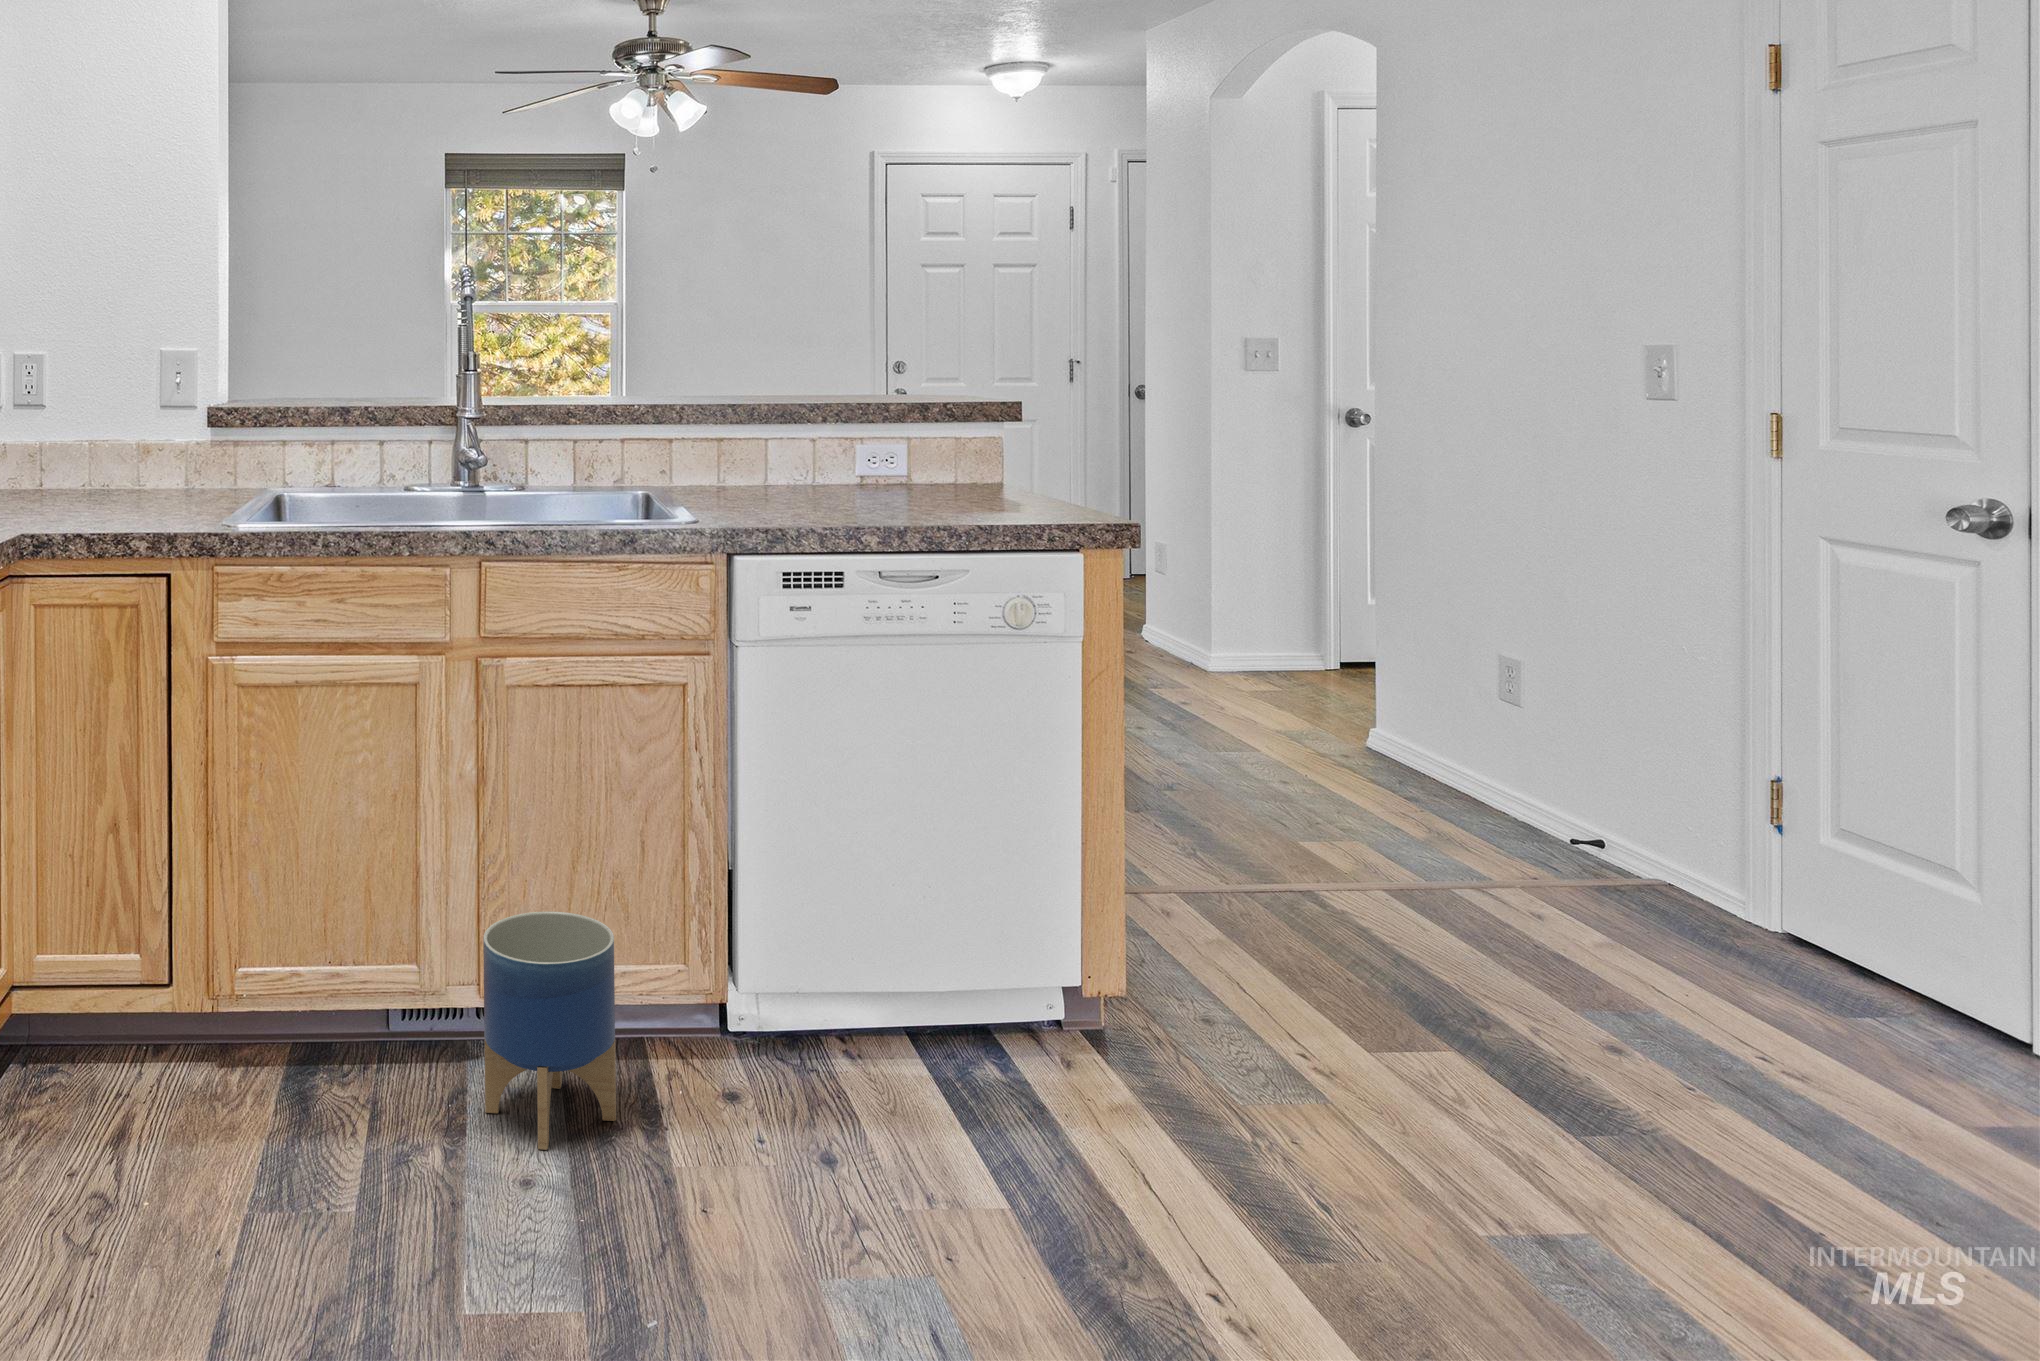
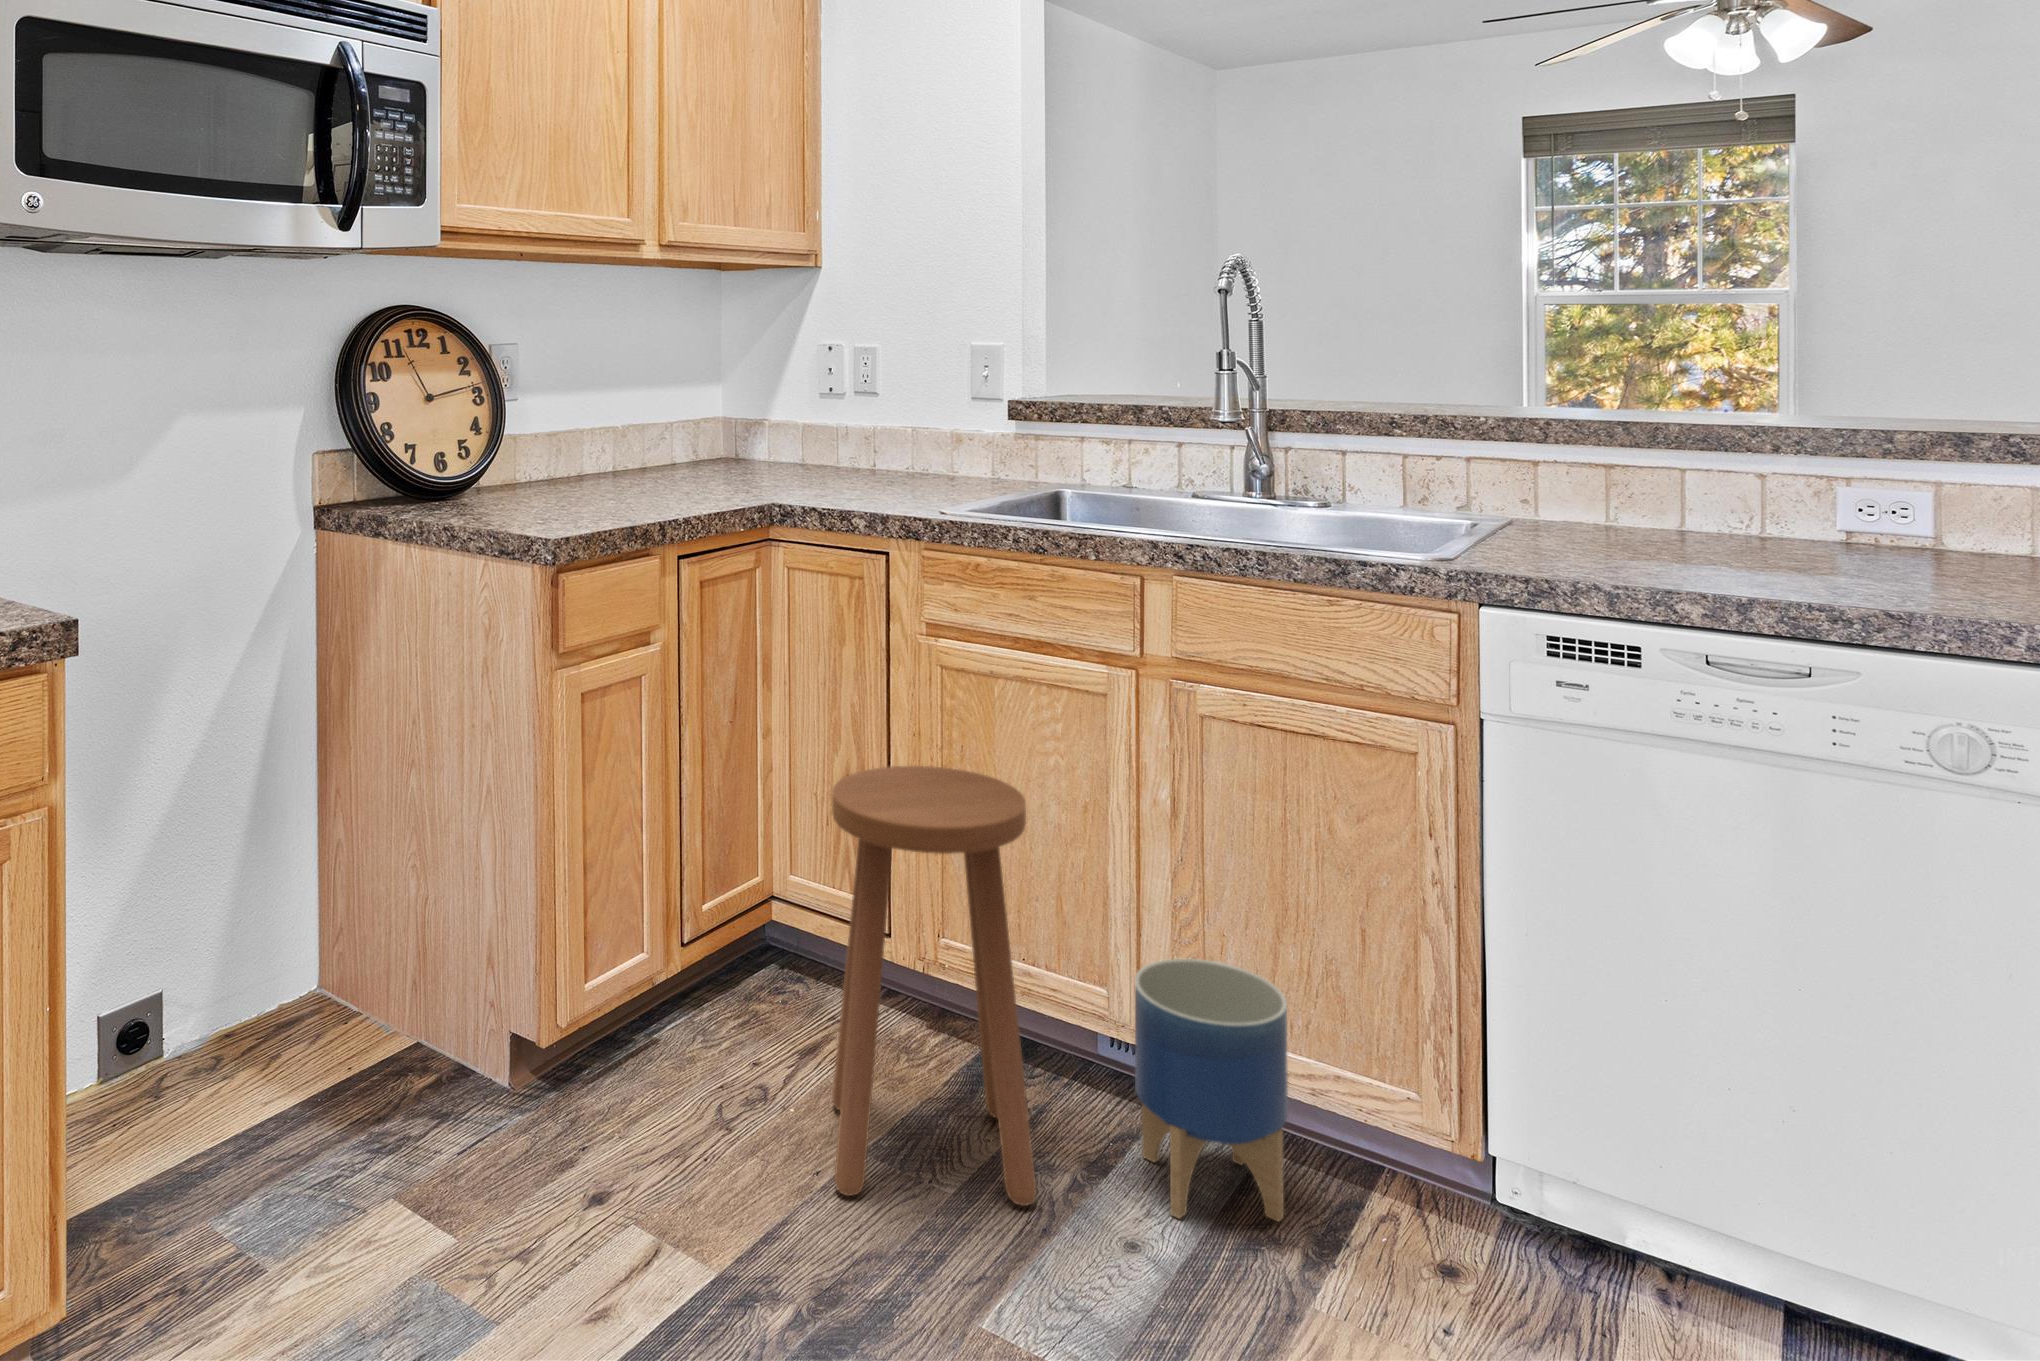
stool: none [188,786,435,1253] -> present [832,766,1036,1206]

